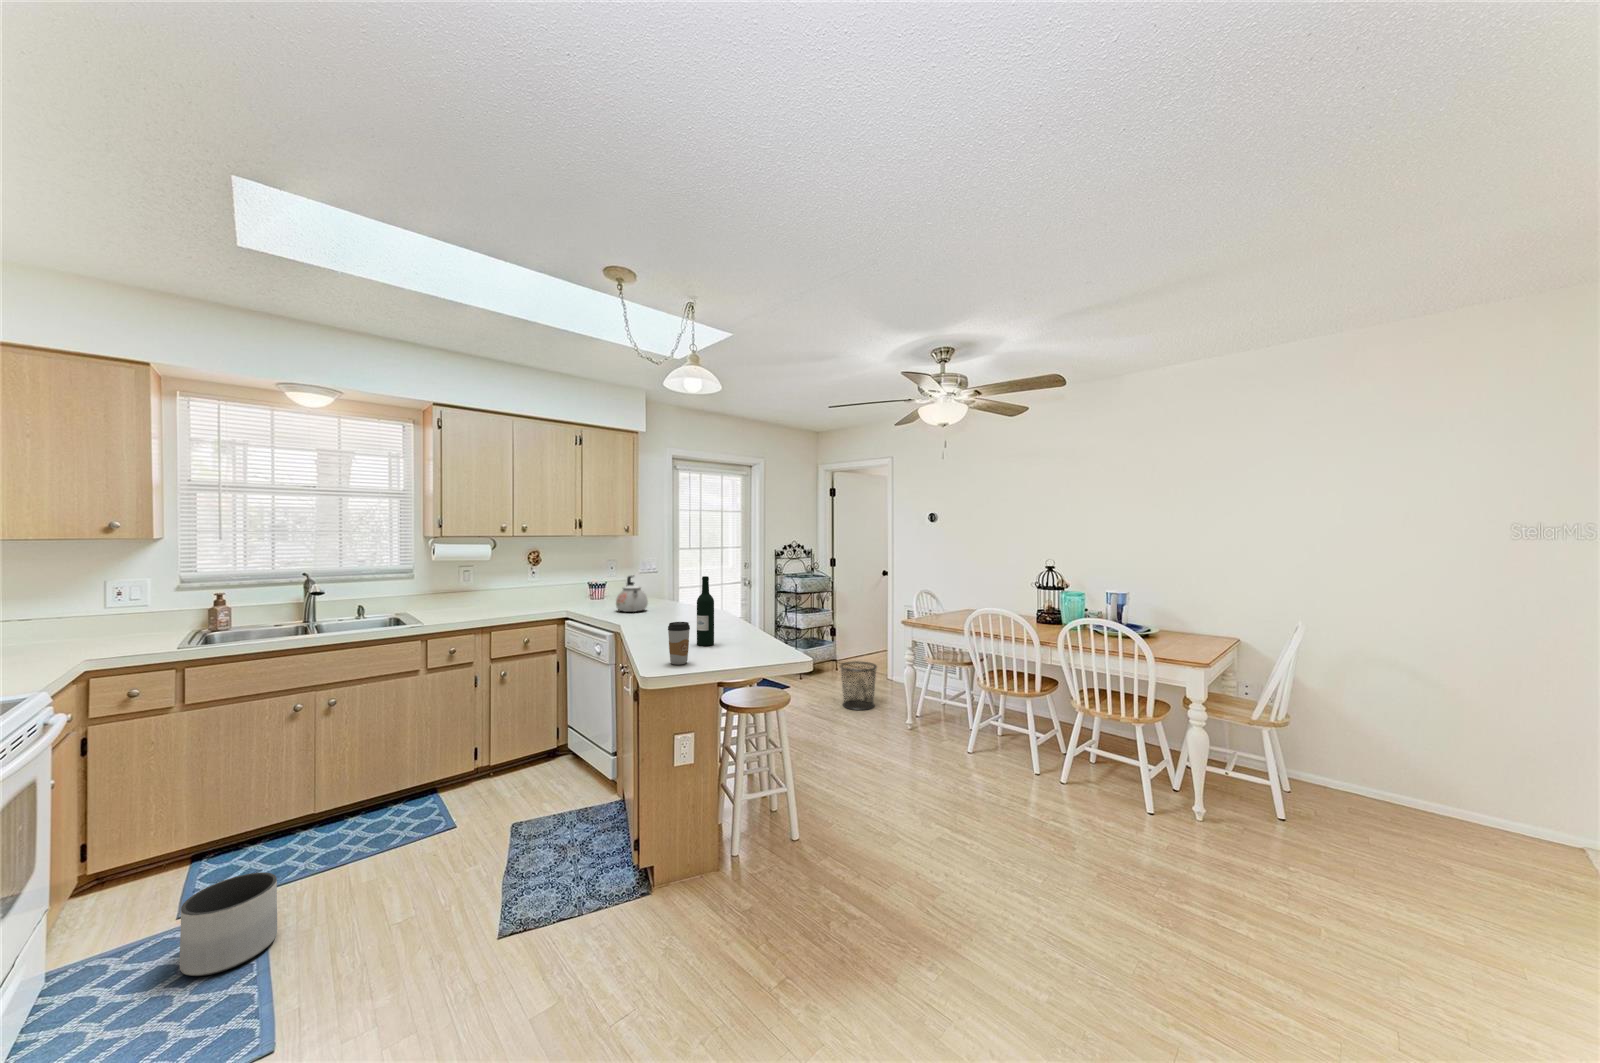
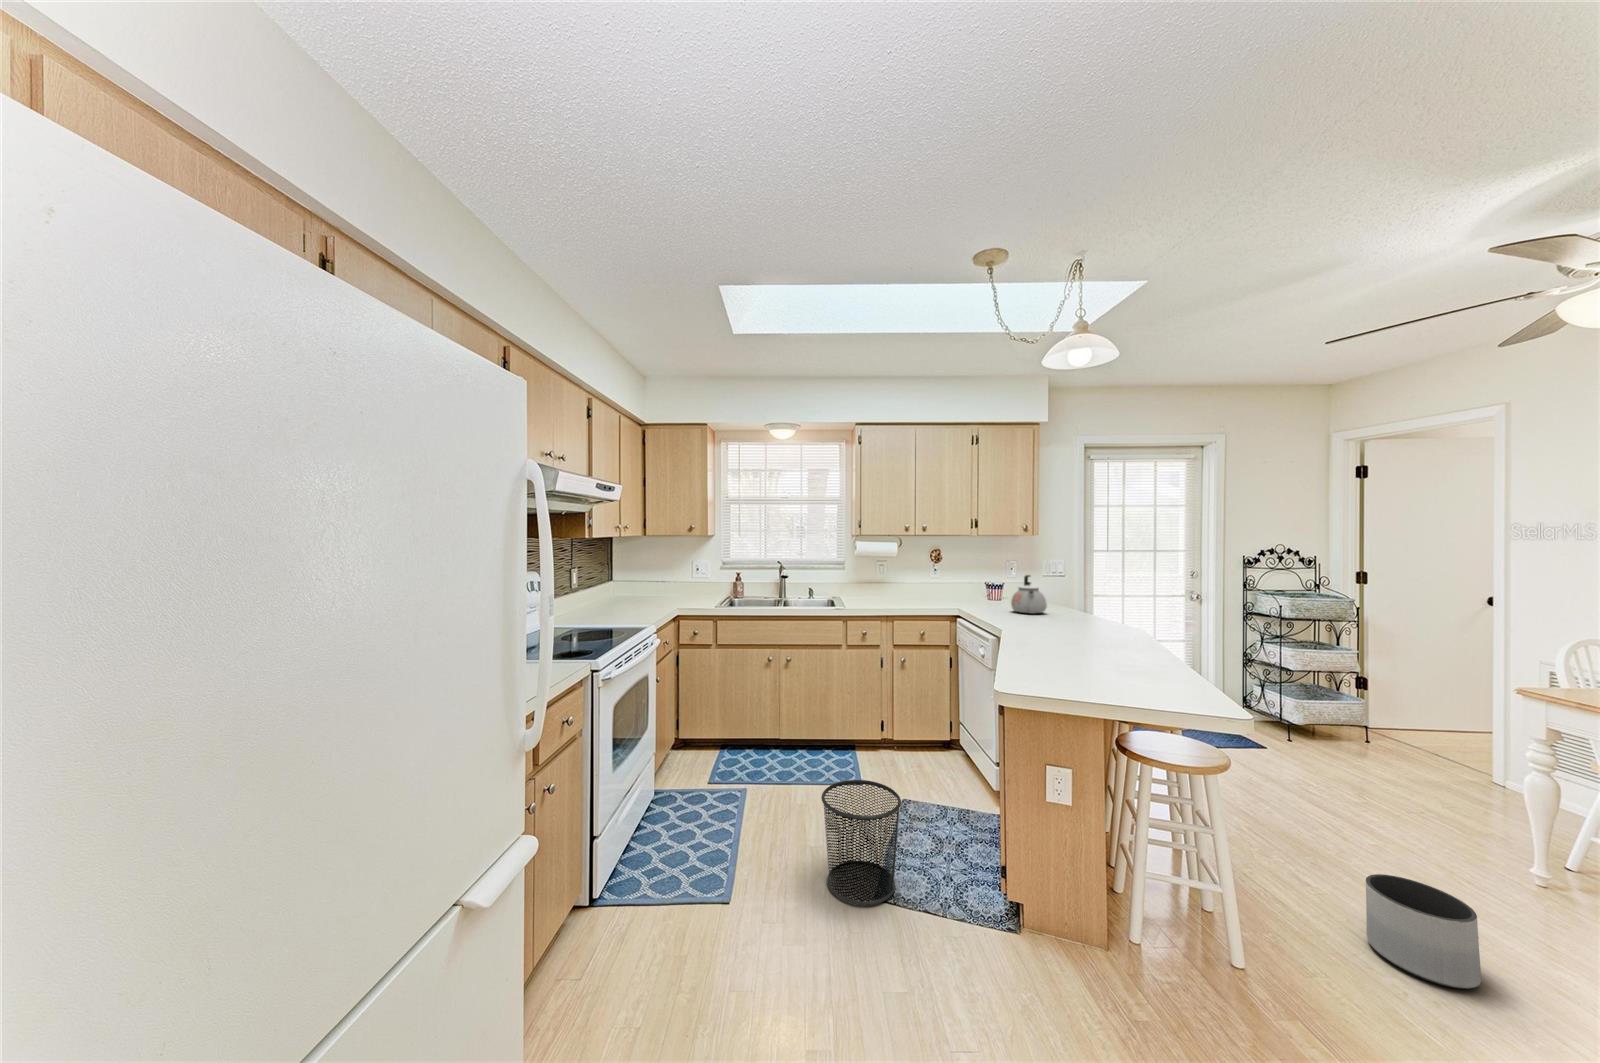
wine bottle: present [697,576,714,646] -> none [1085,571,1110,656]
coffee cup: present [668,622,690,665] -> none [1035,619,1065,671]
trash can: present [840,661,877,710] -> present [821,780,901,905]
planter: present [179,872,277,976] -> present [1366,874,1481,989]

